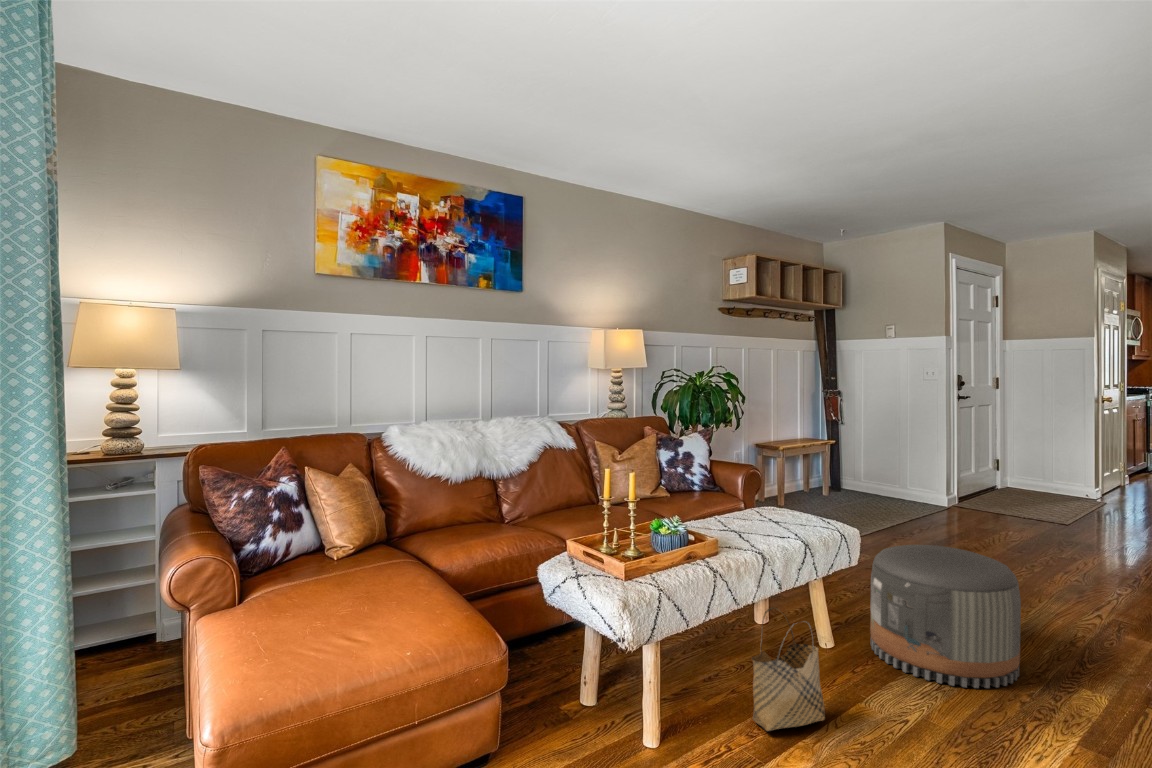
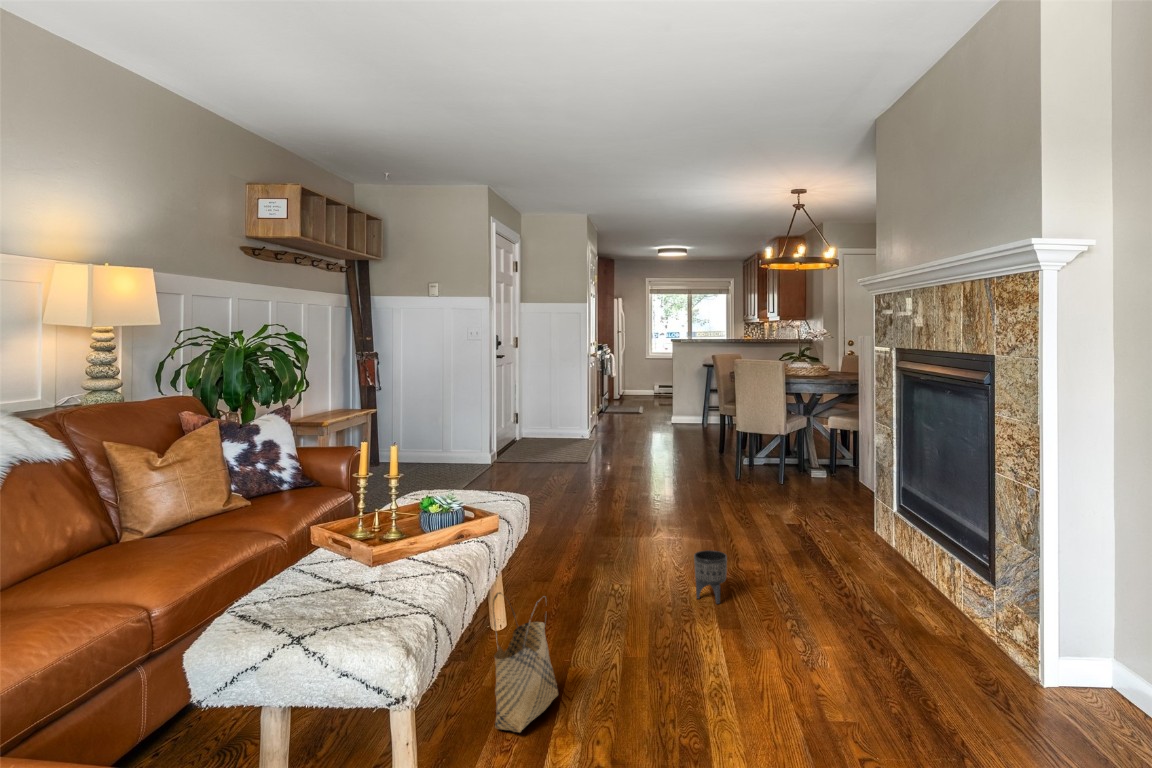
pouf: present [870,545,1021,688] -> none [528,492,654,622]
planter: none [1072,647,1123,717] -> present [694,550,727,604]

